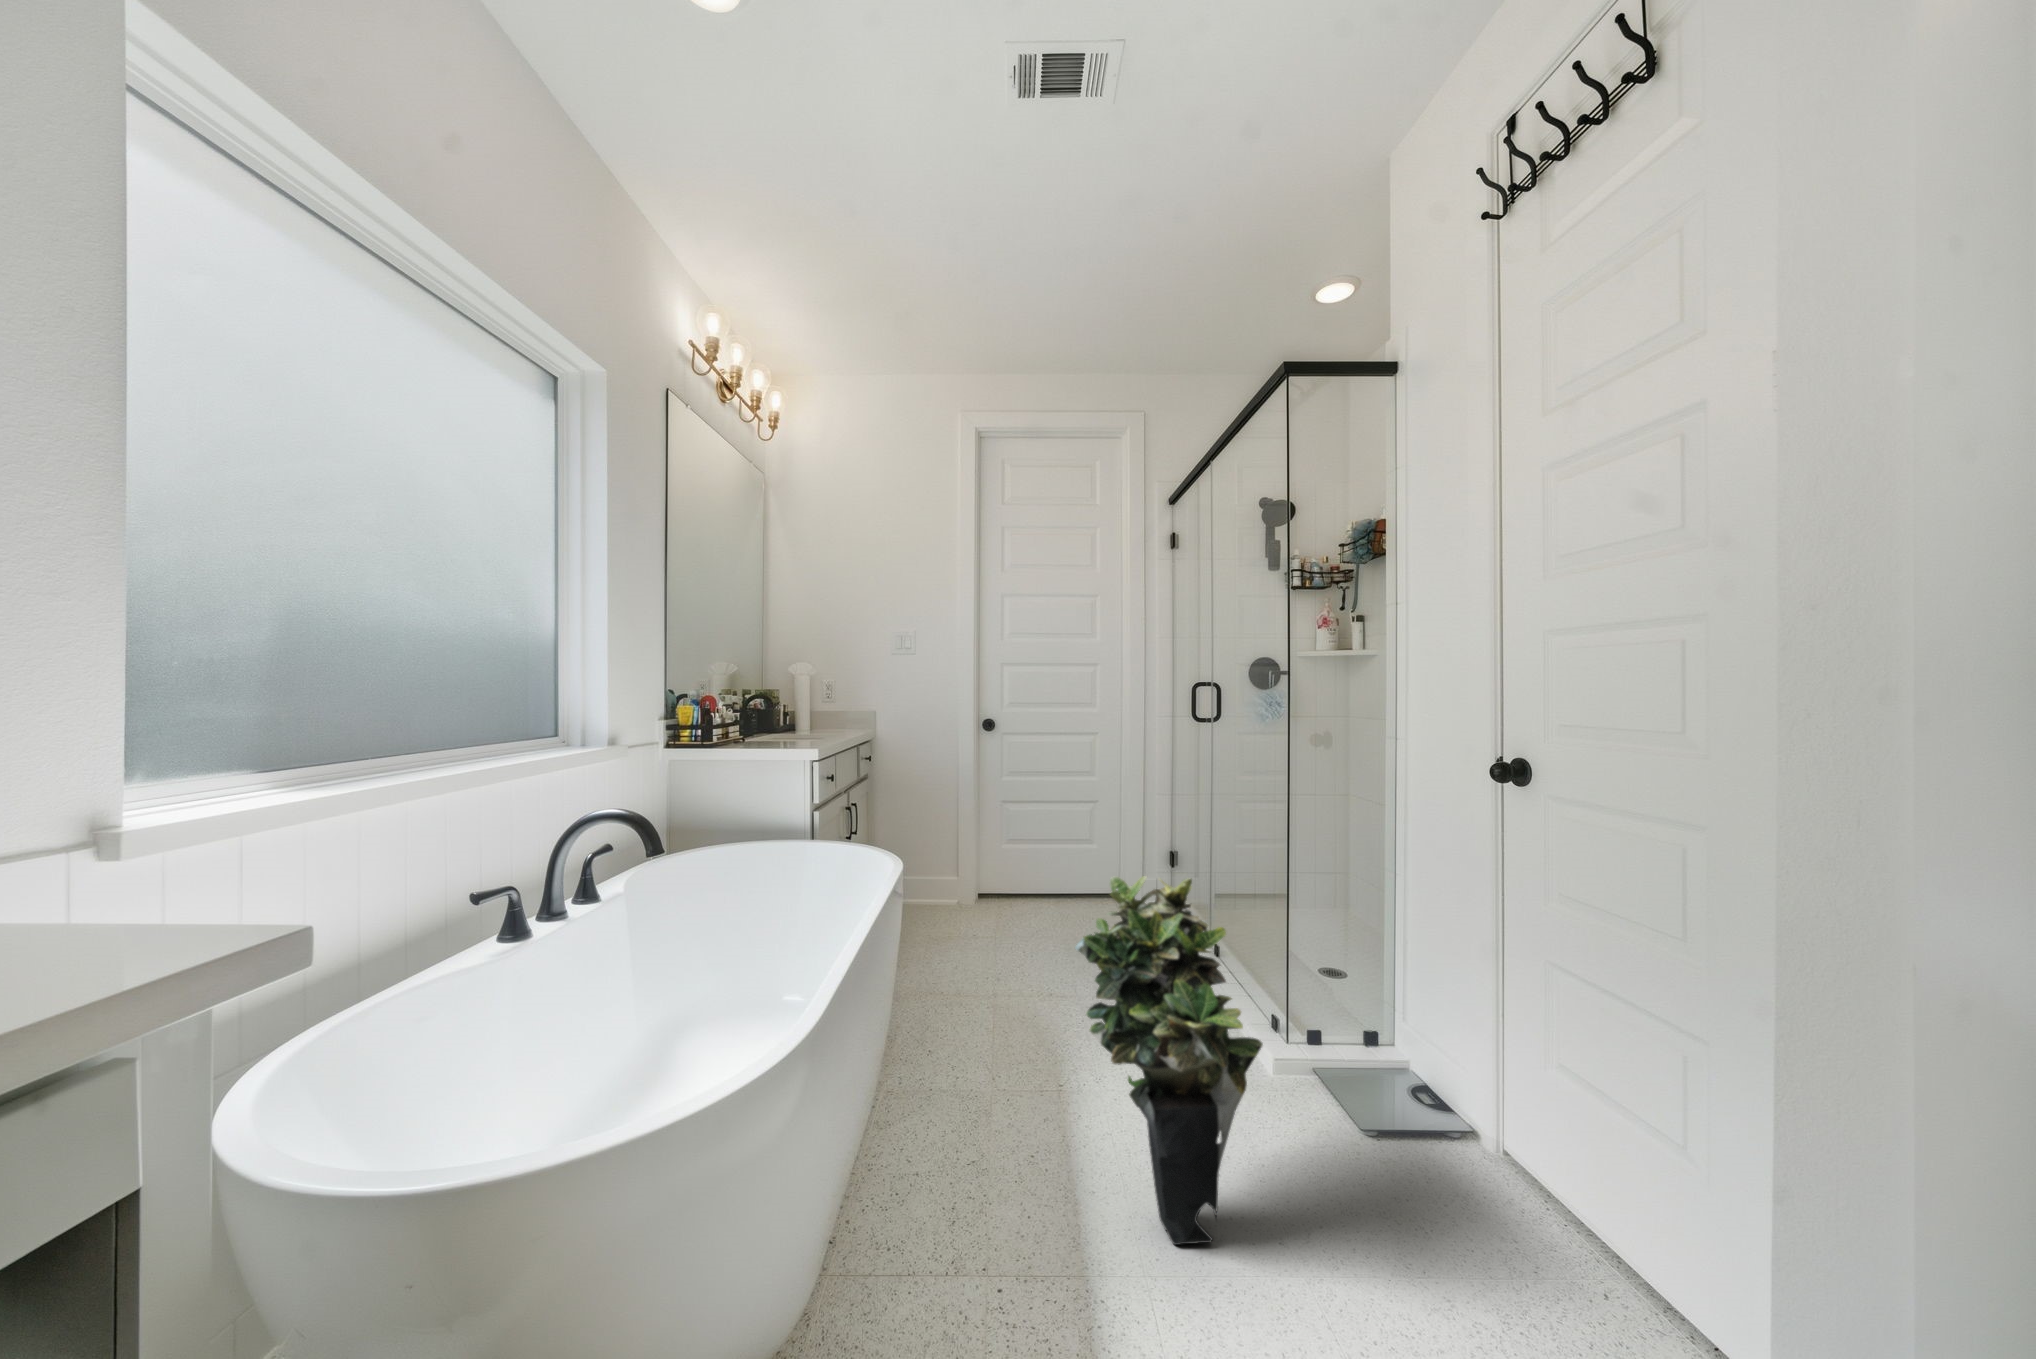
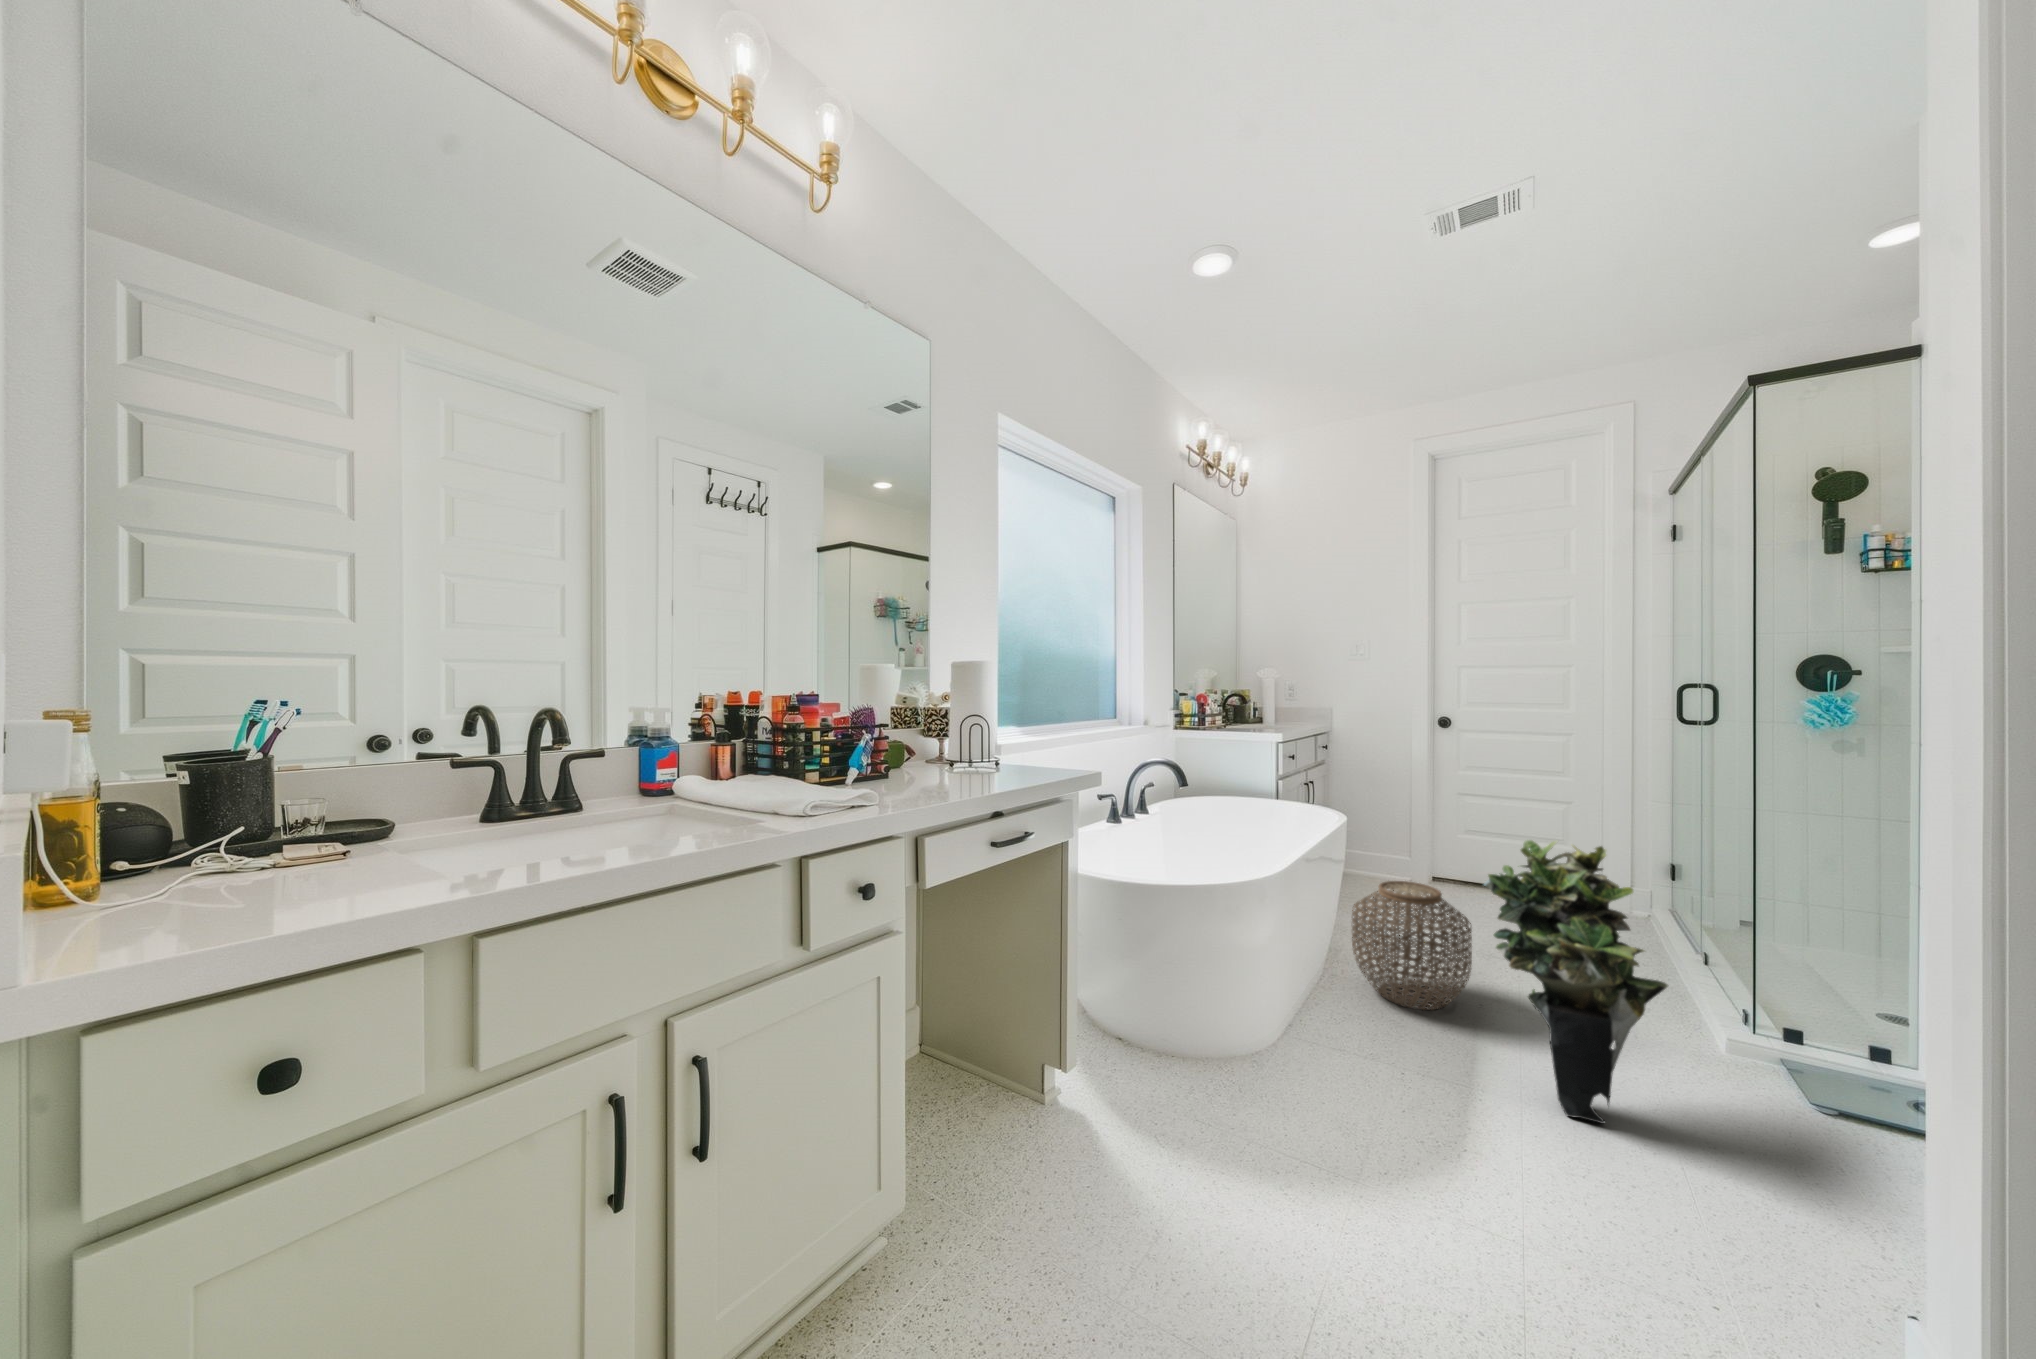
woven basket: none [908,938,1046,1111] -> present [1352,881,1472,1010]

